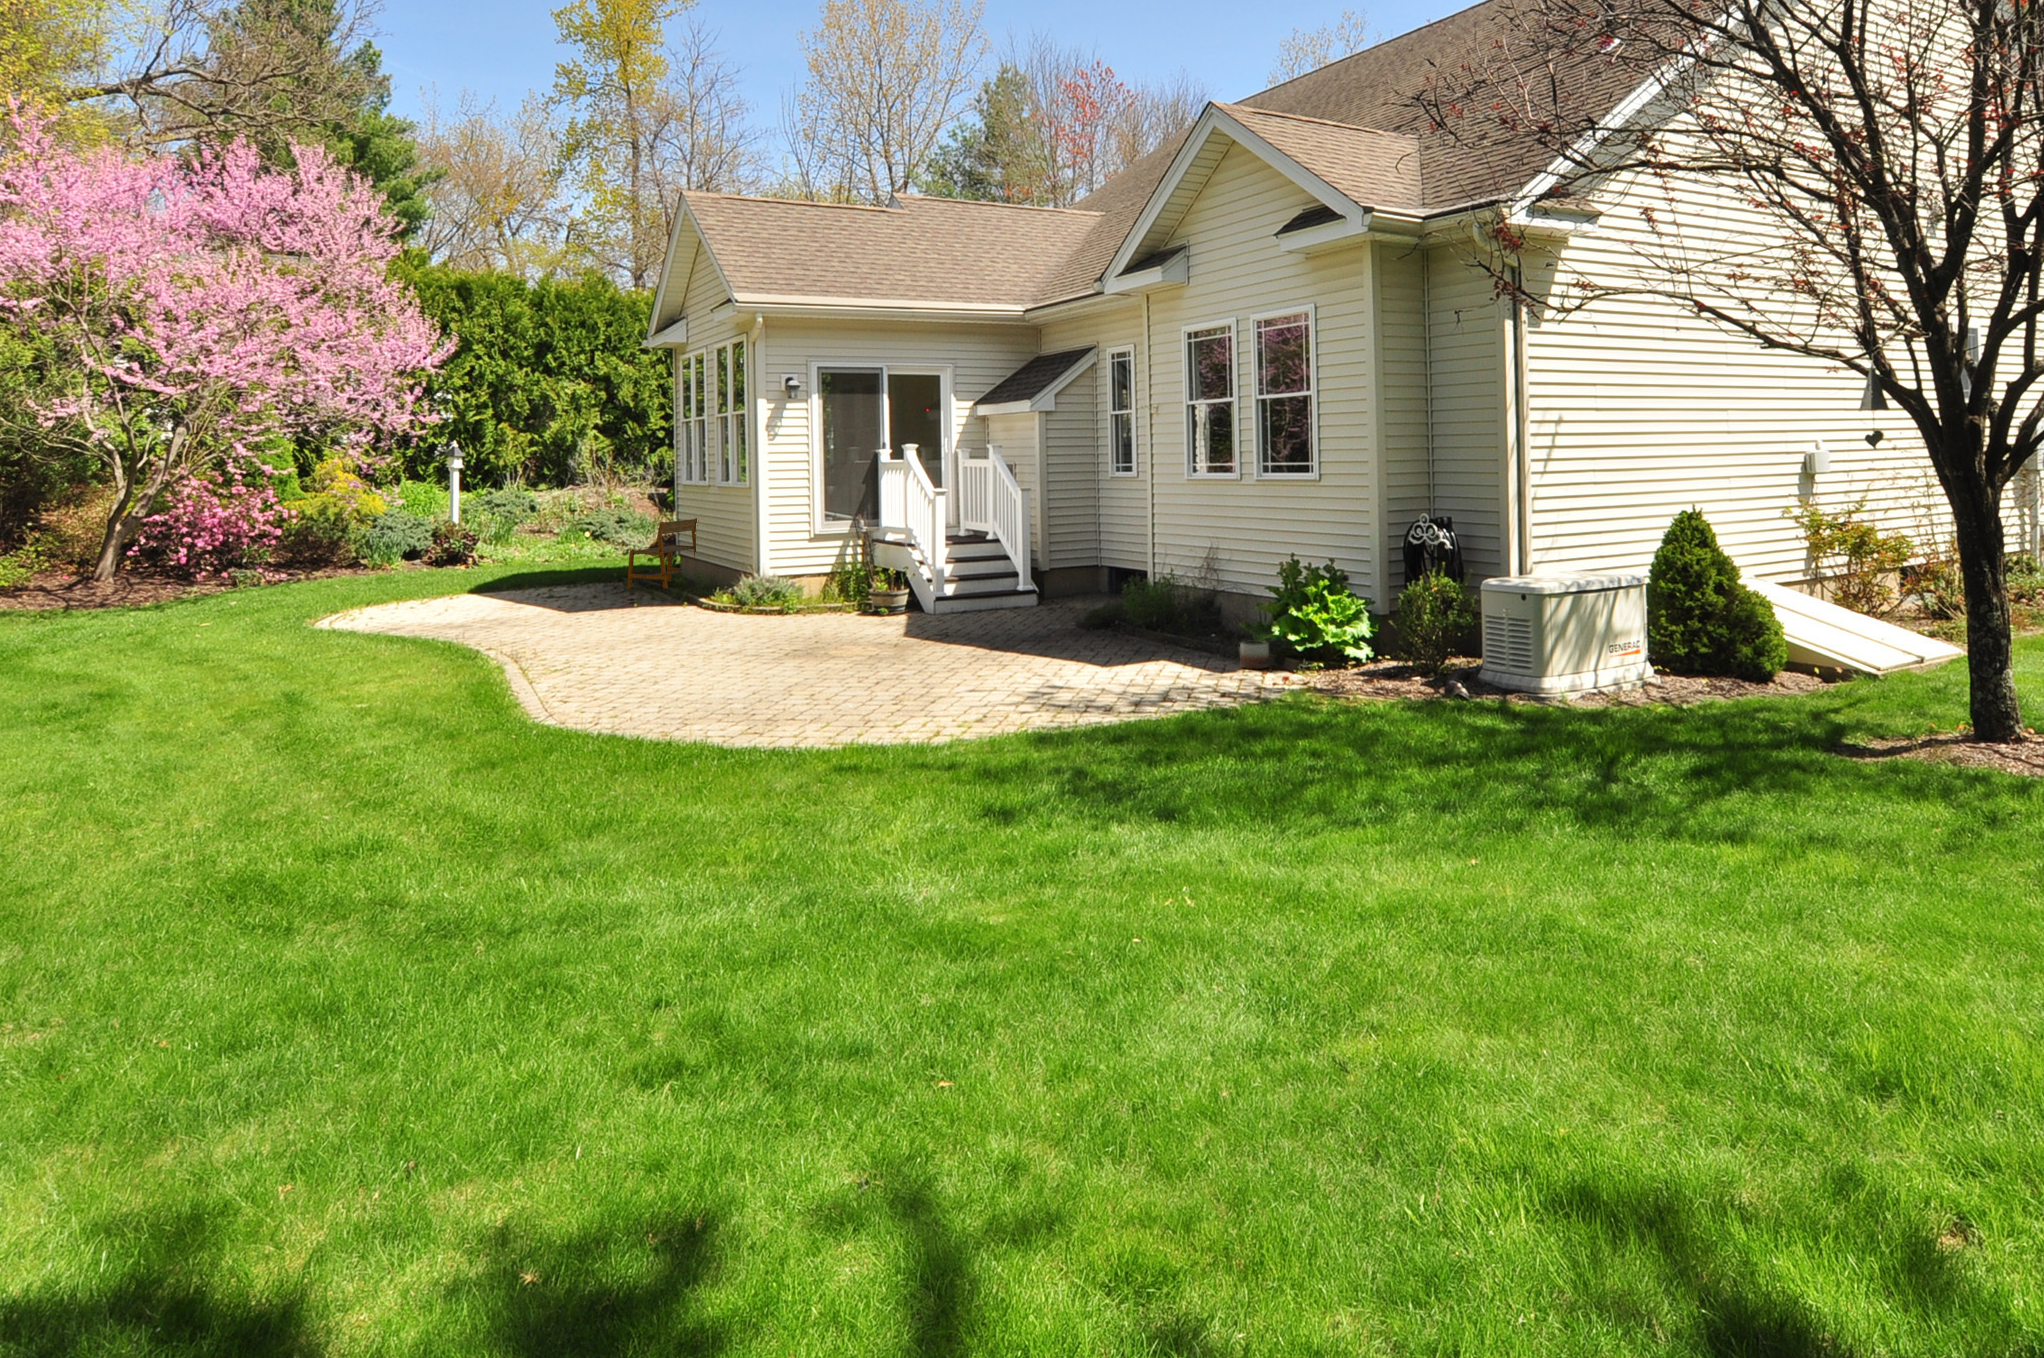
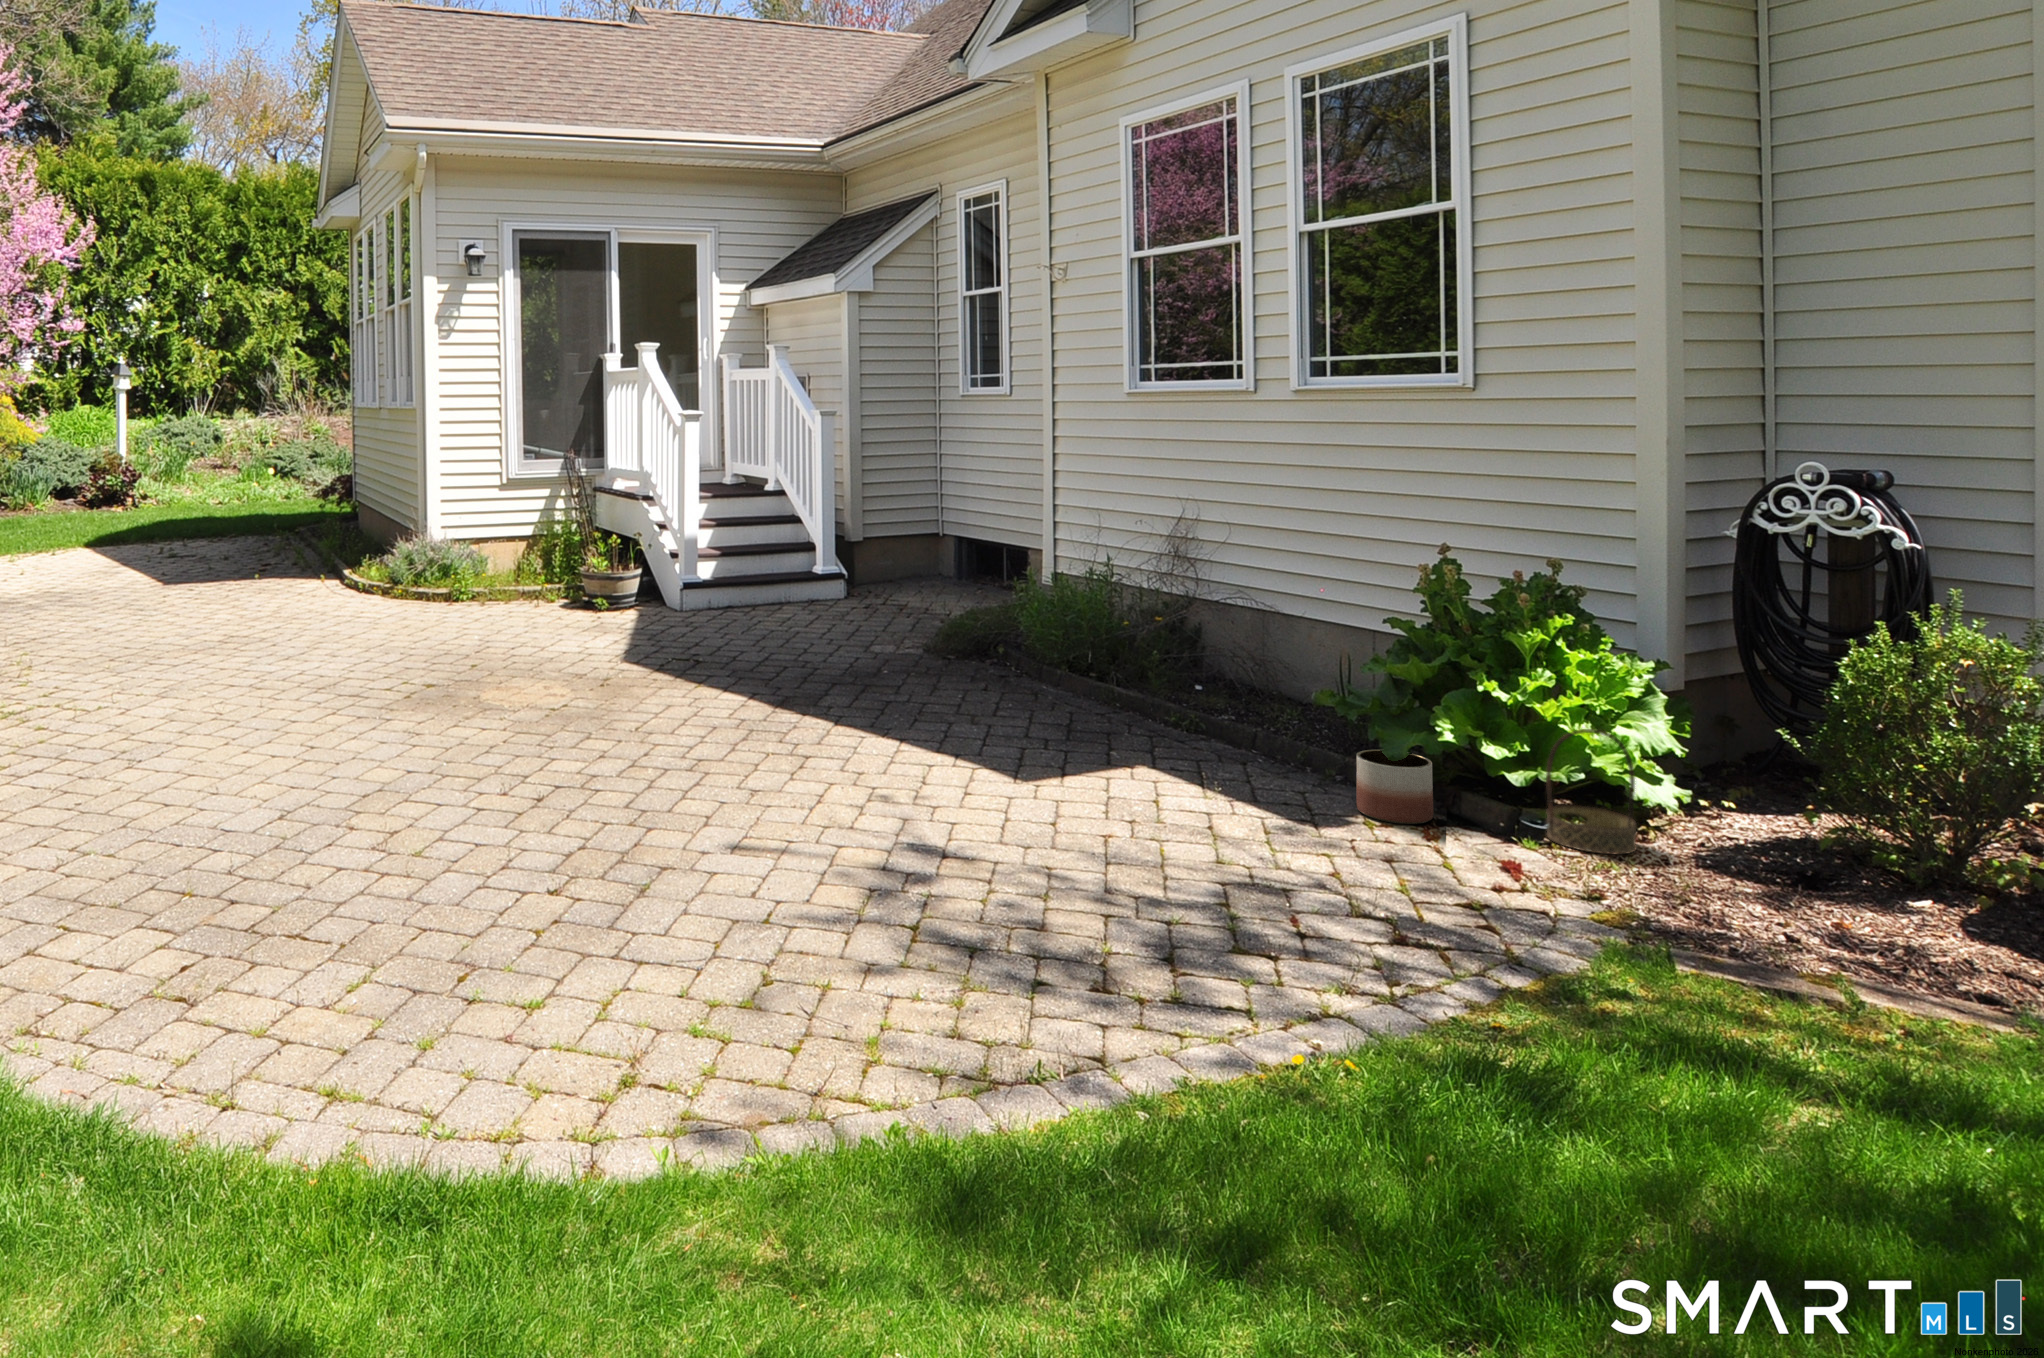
bench: present [627,518,699,589] -> none [280,452,382,547]
basket: none [1301,622,1332,670] -> present [1546,729,1637,855]

